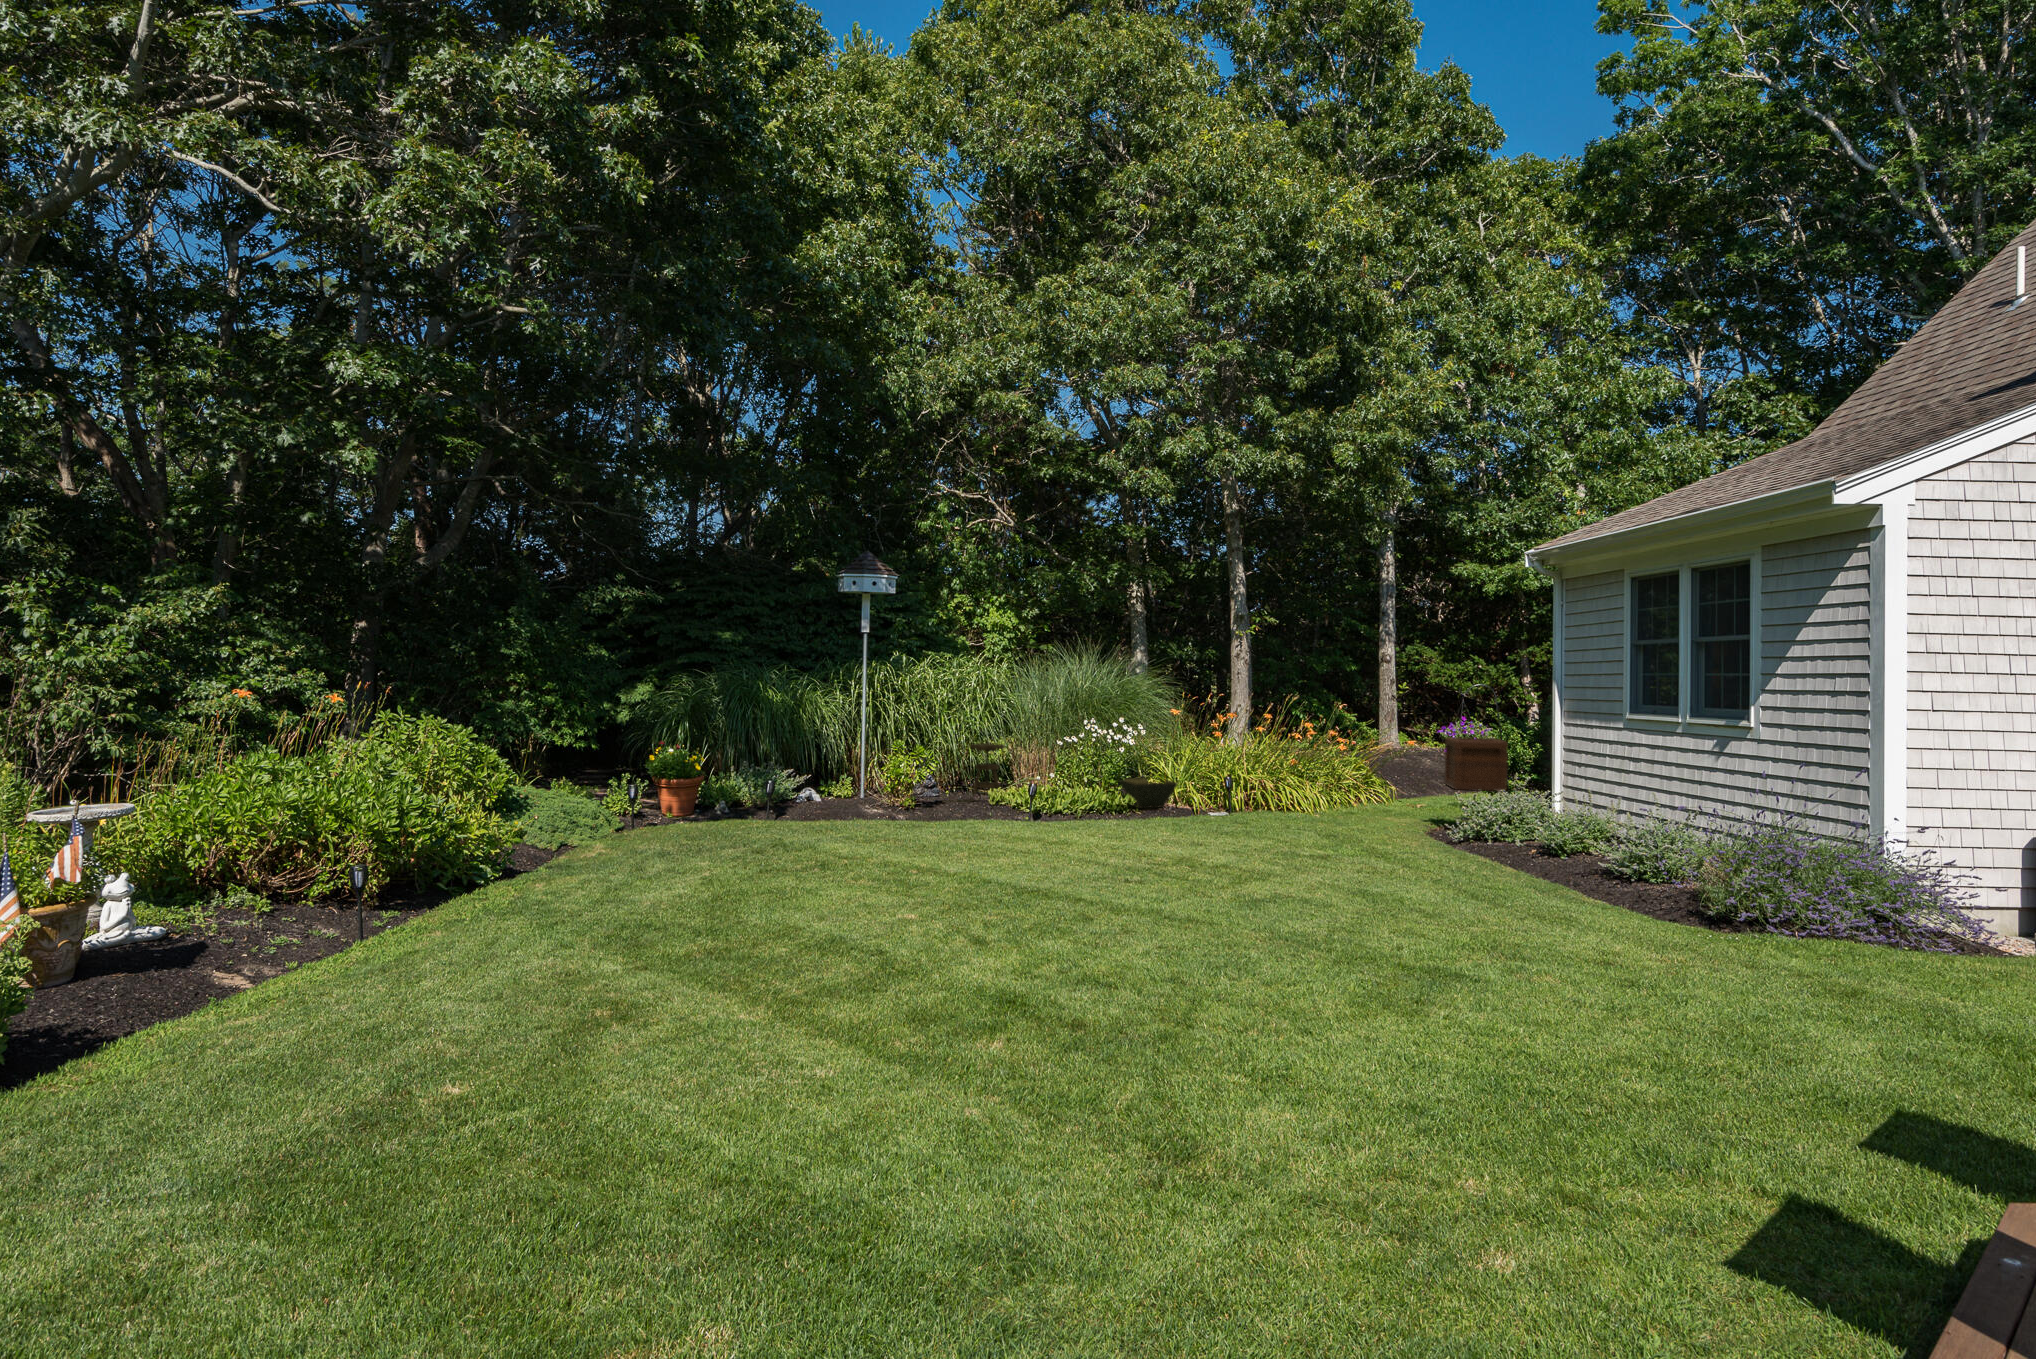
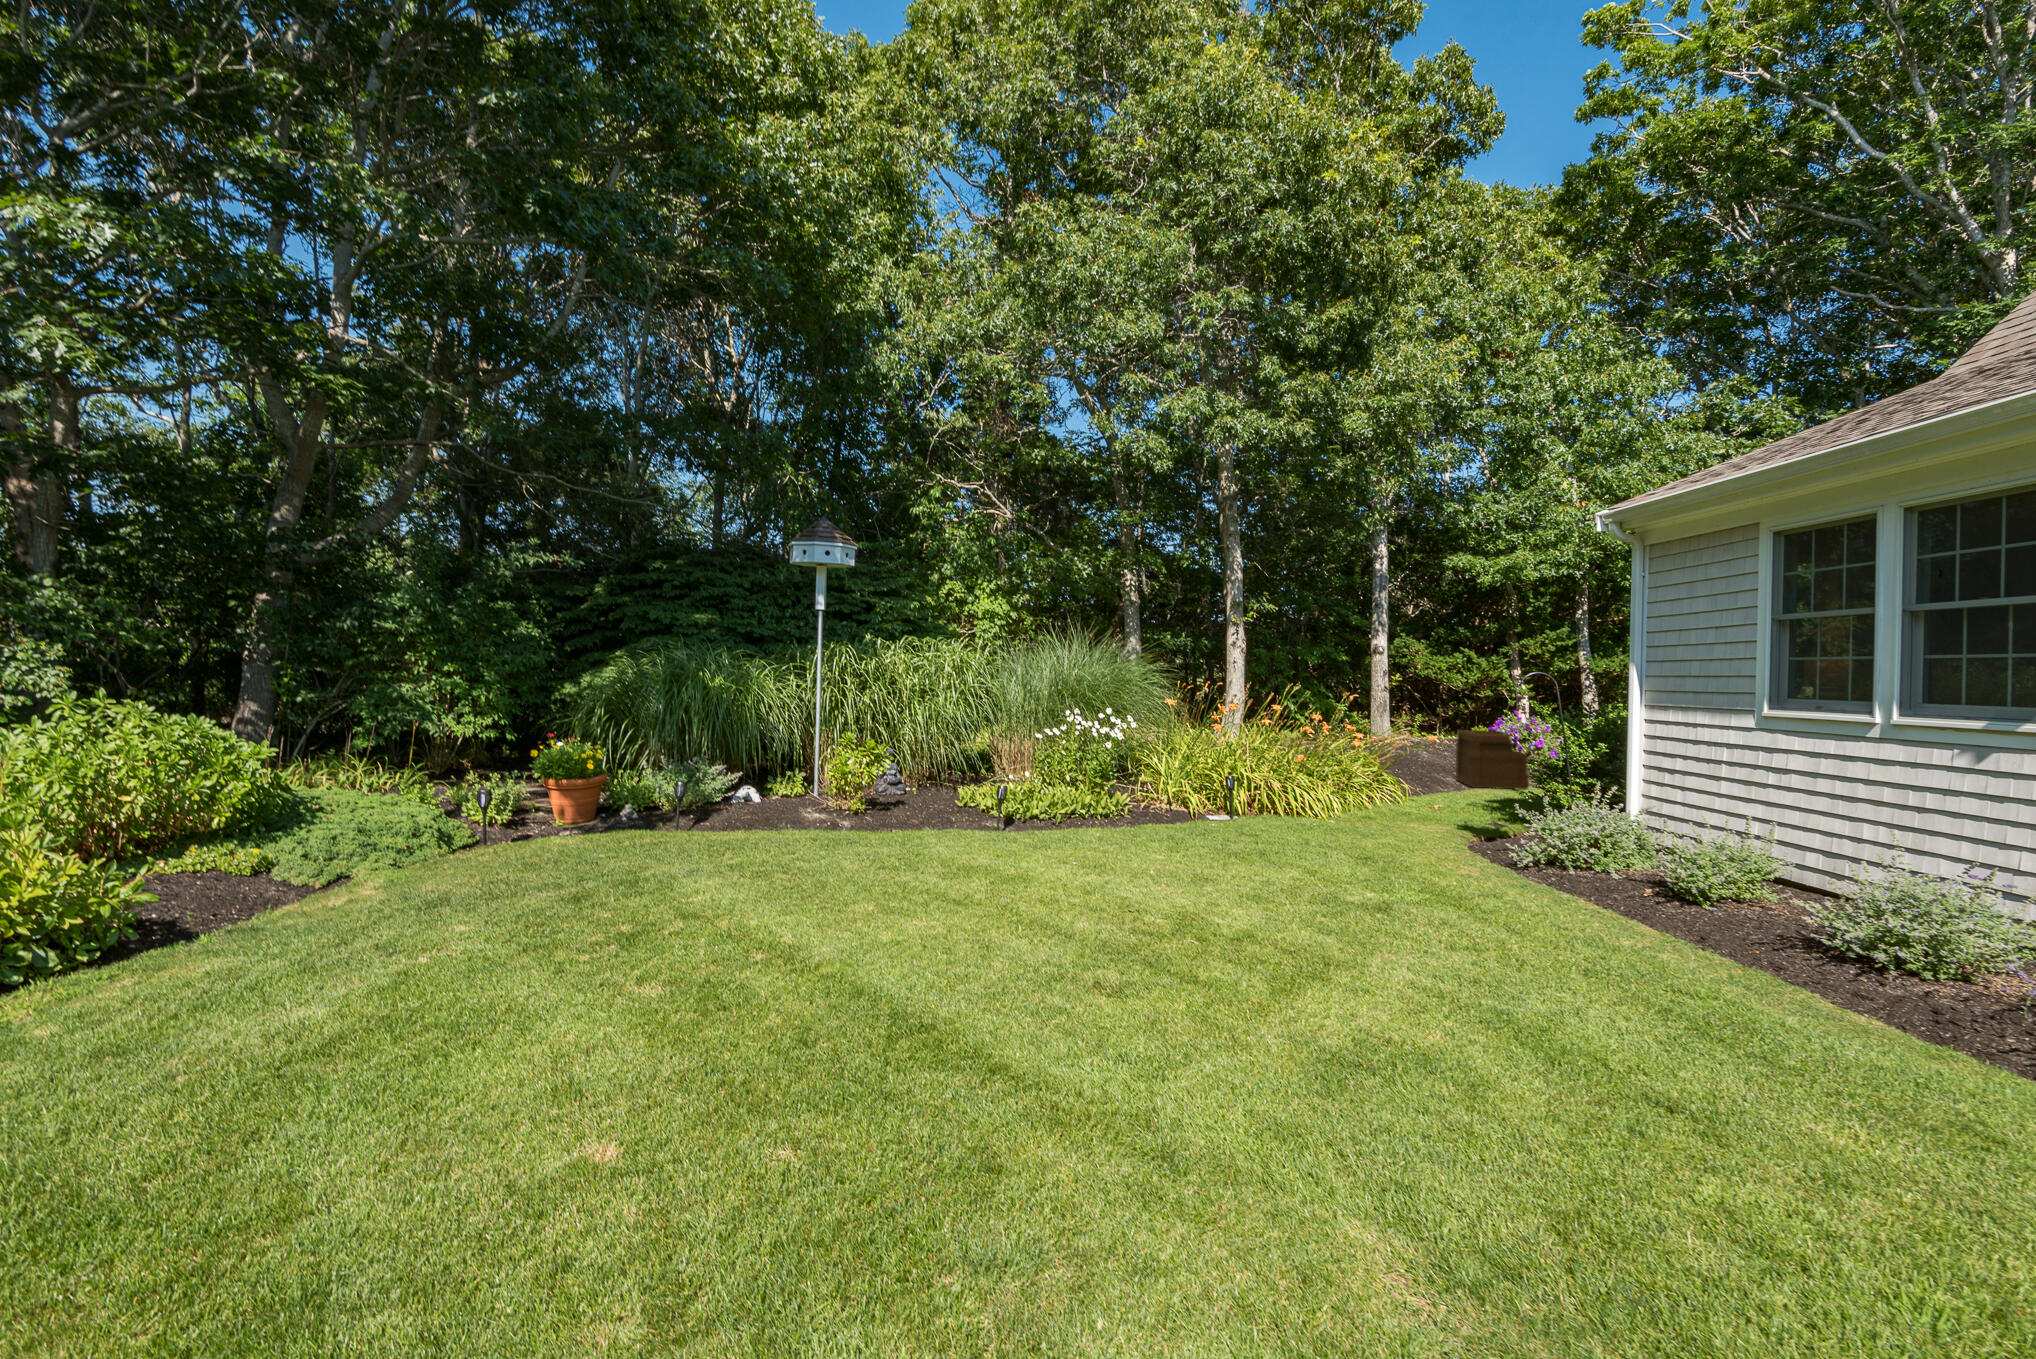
side table: present [969,743,1005,802] -> none [936,734,978,801]
basket: present [1118,778,1178,808] -> none [1100,775,1173,812]

